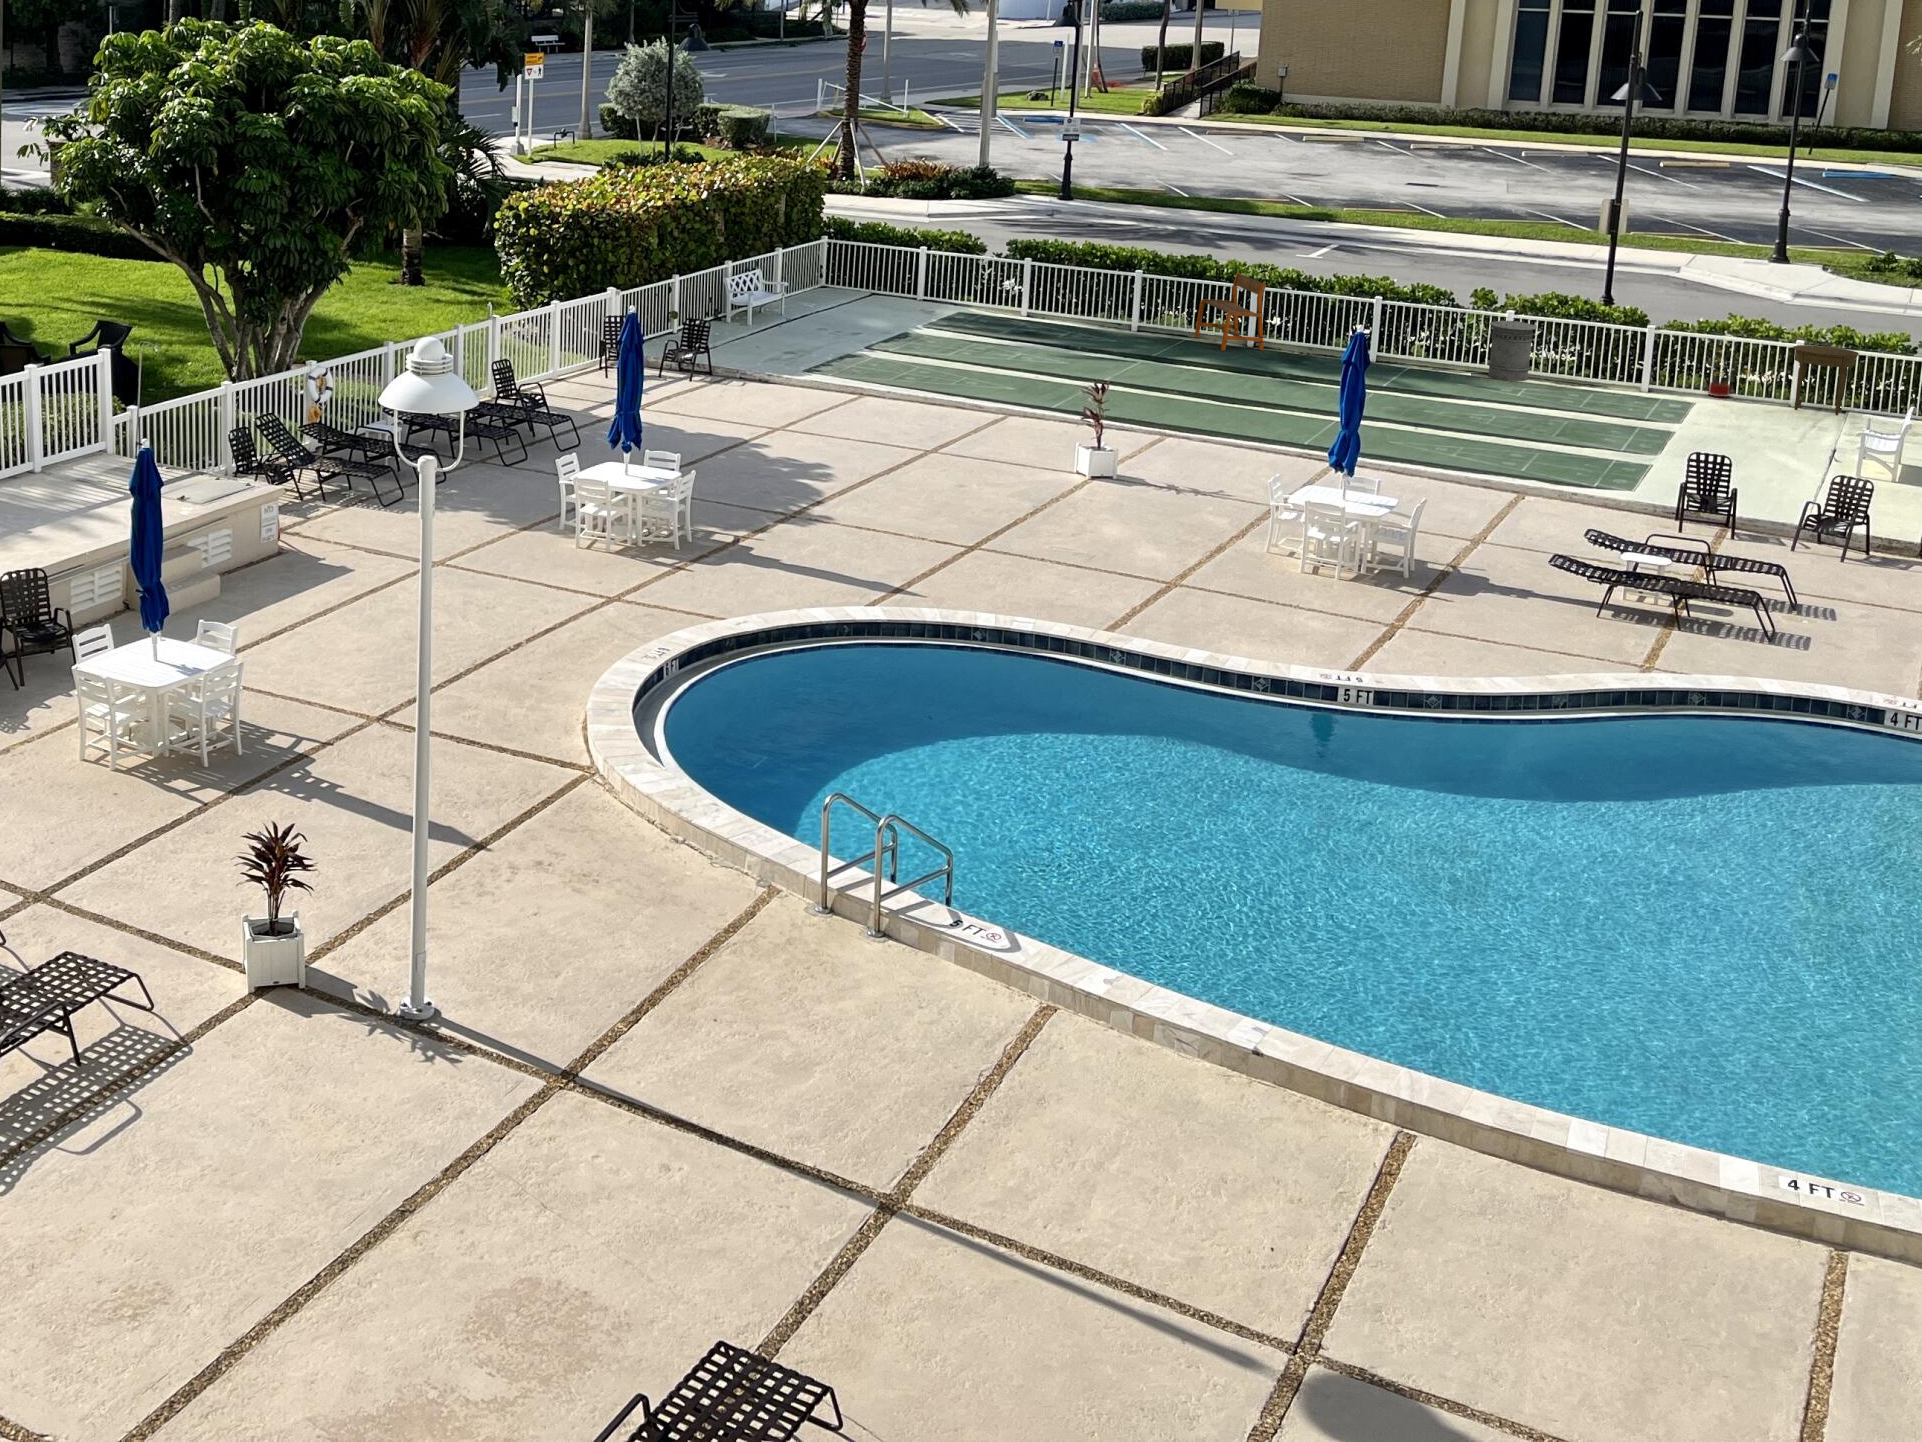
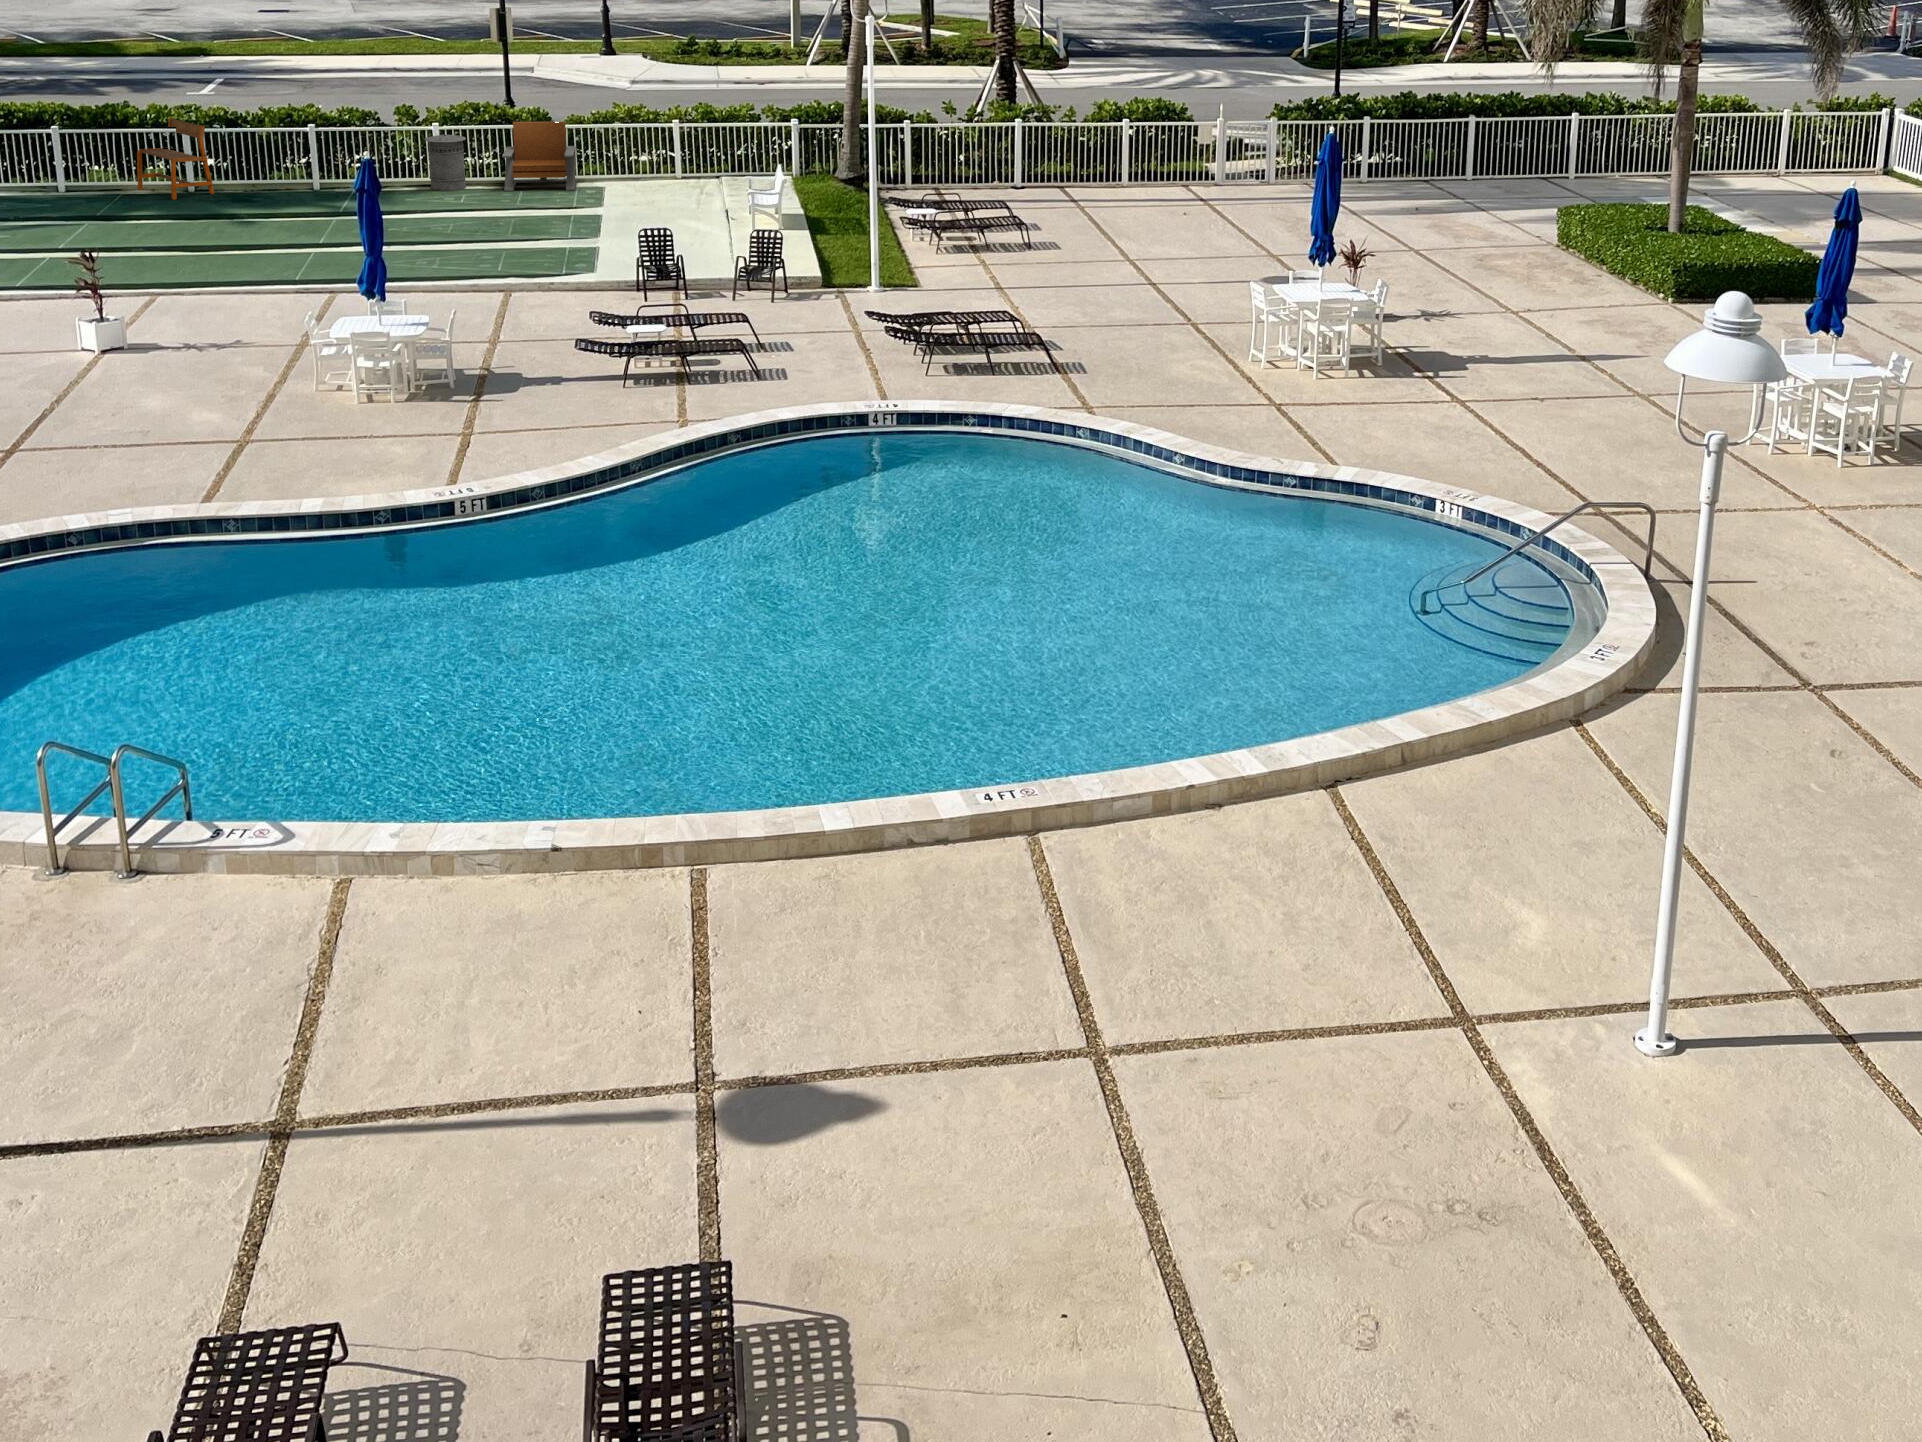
lounge chair: none [1570,317,1667,400] -> present [502,122,577,191]
side table: present [1793,345,1859,415] -> none [672,126,720,183]
decorative plant: present [1708,351,1750,397] -> none [603,137,644,180]

